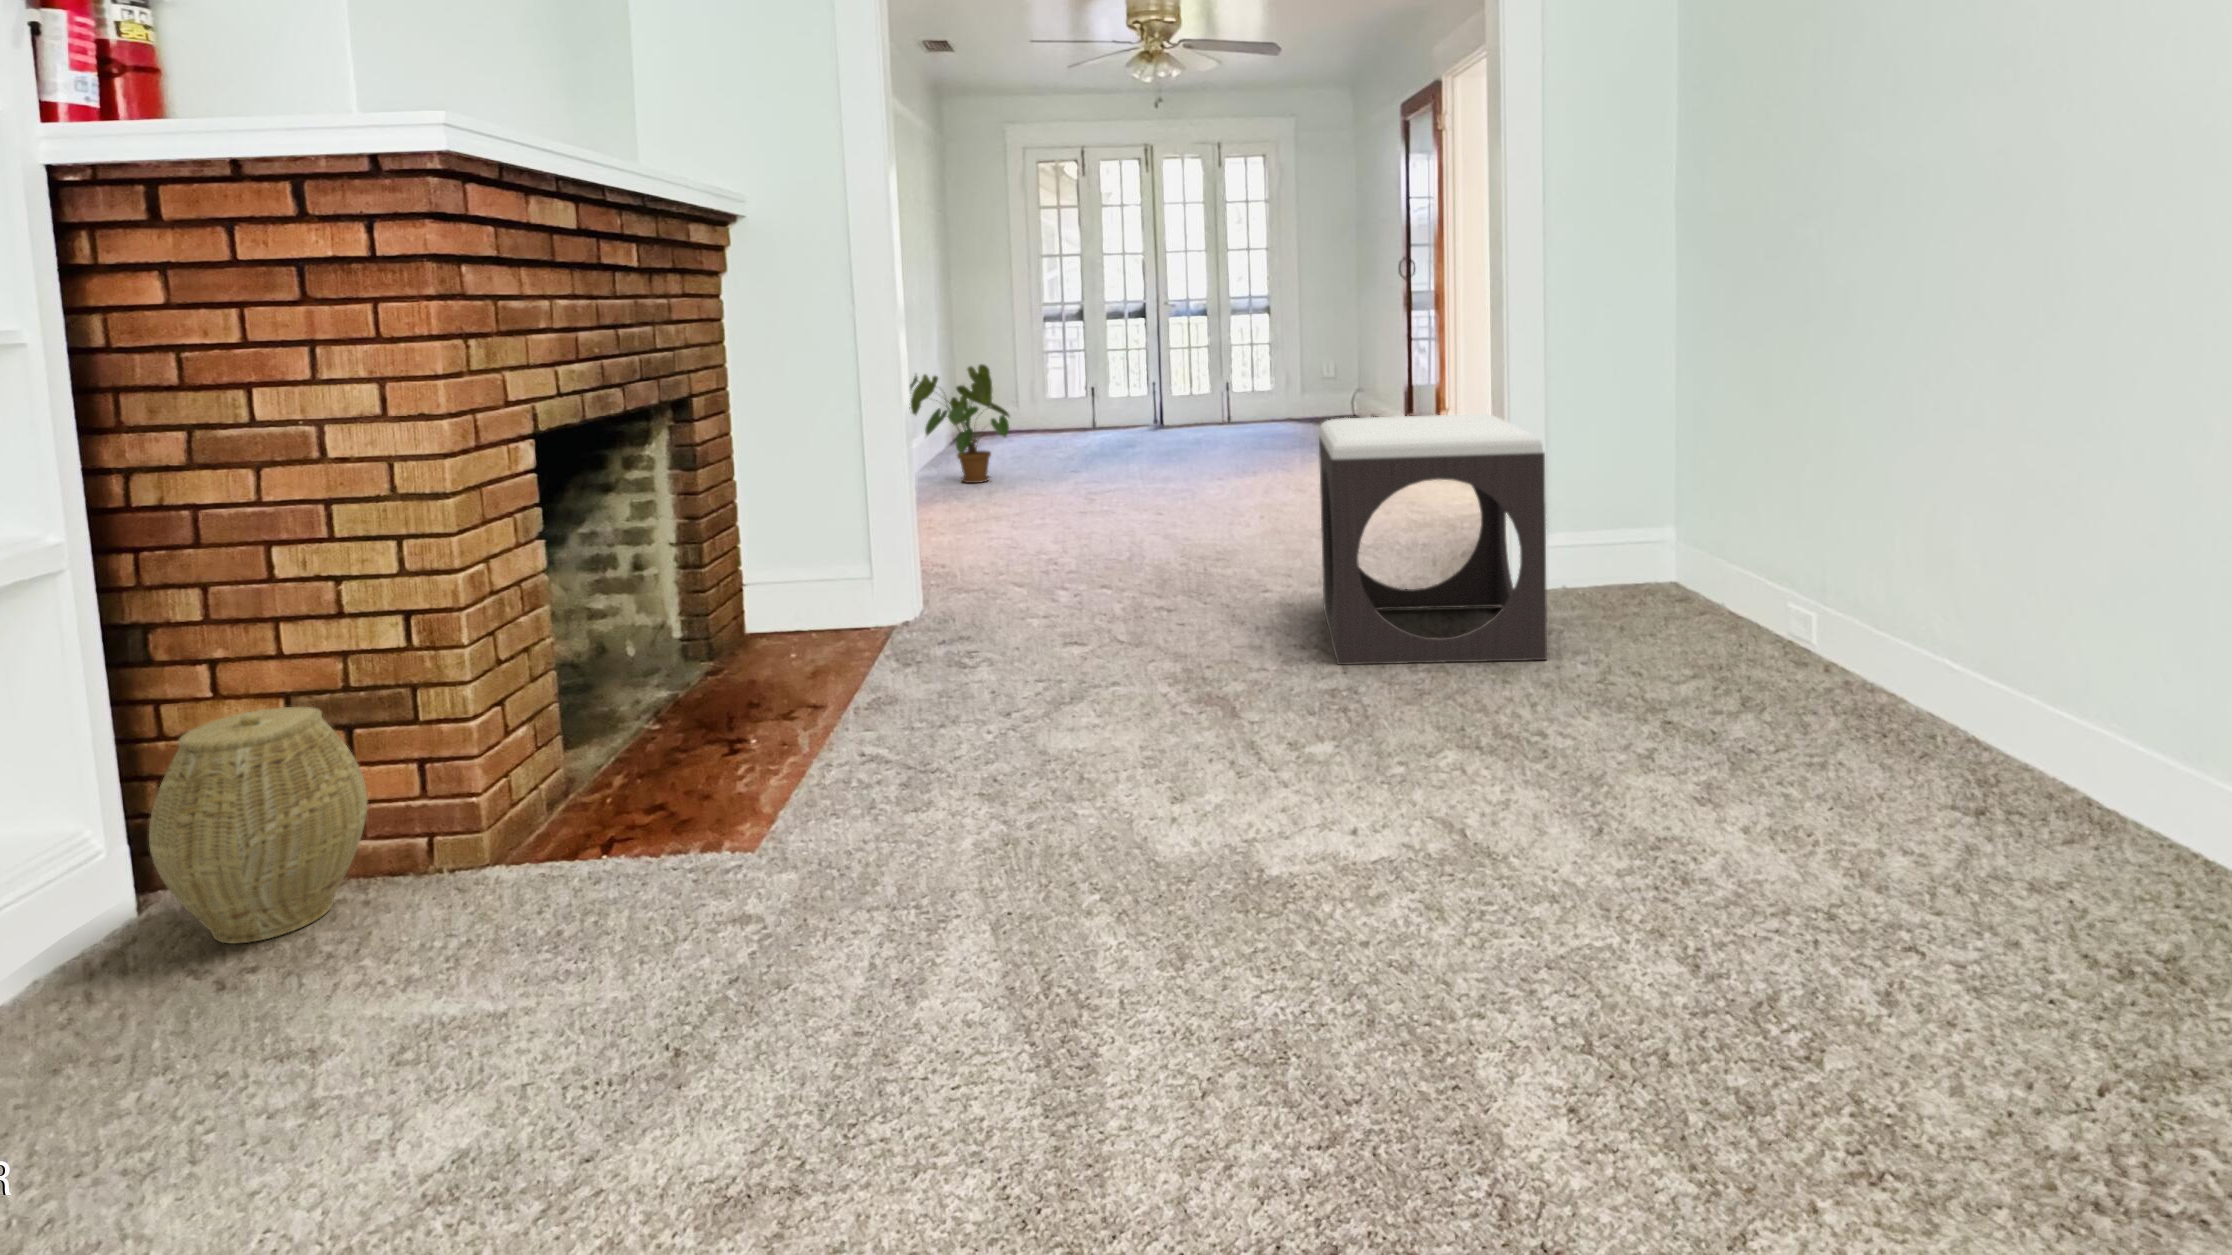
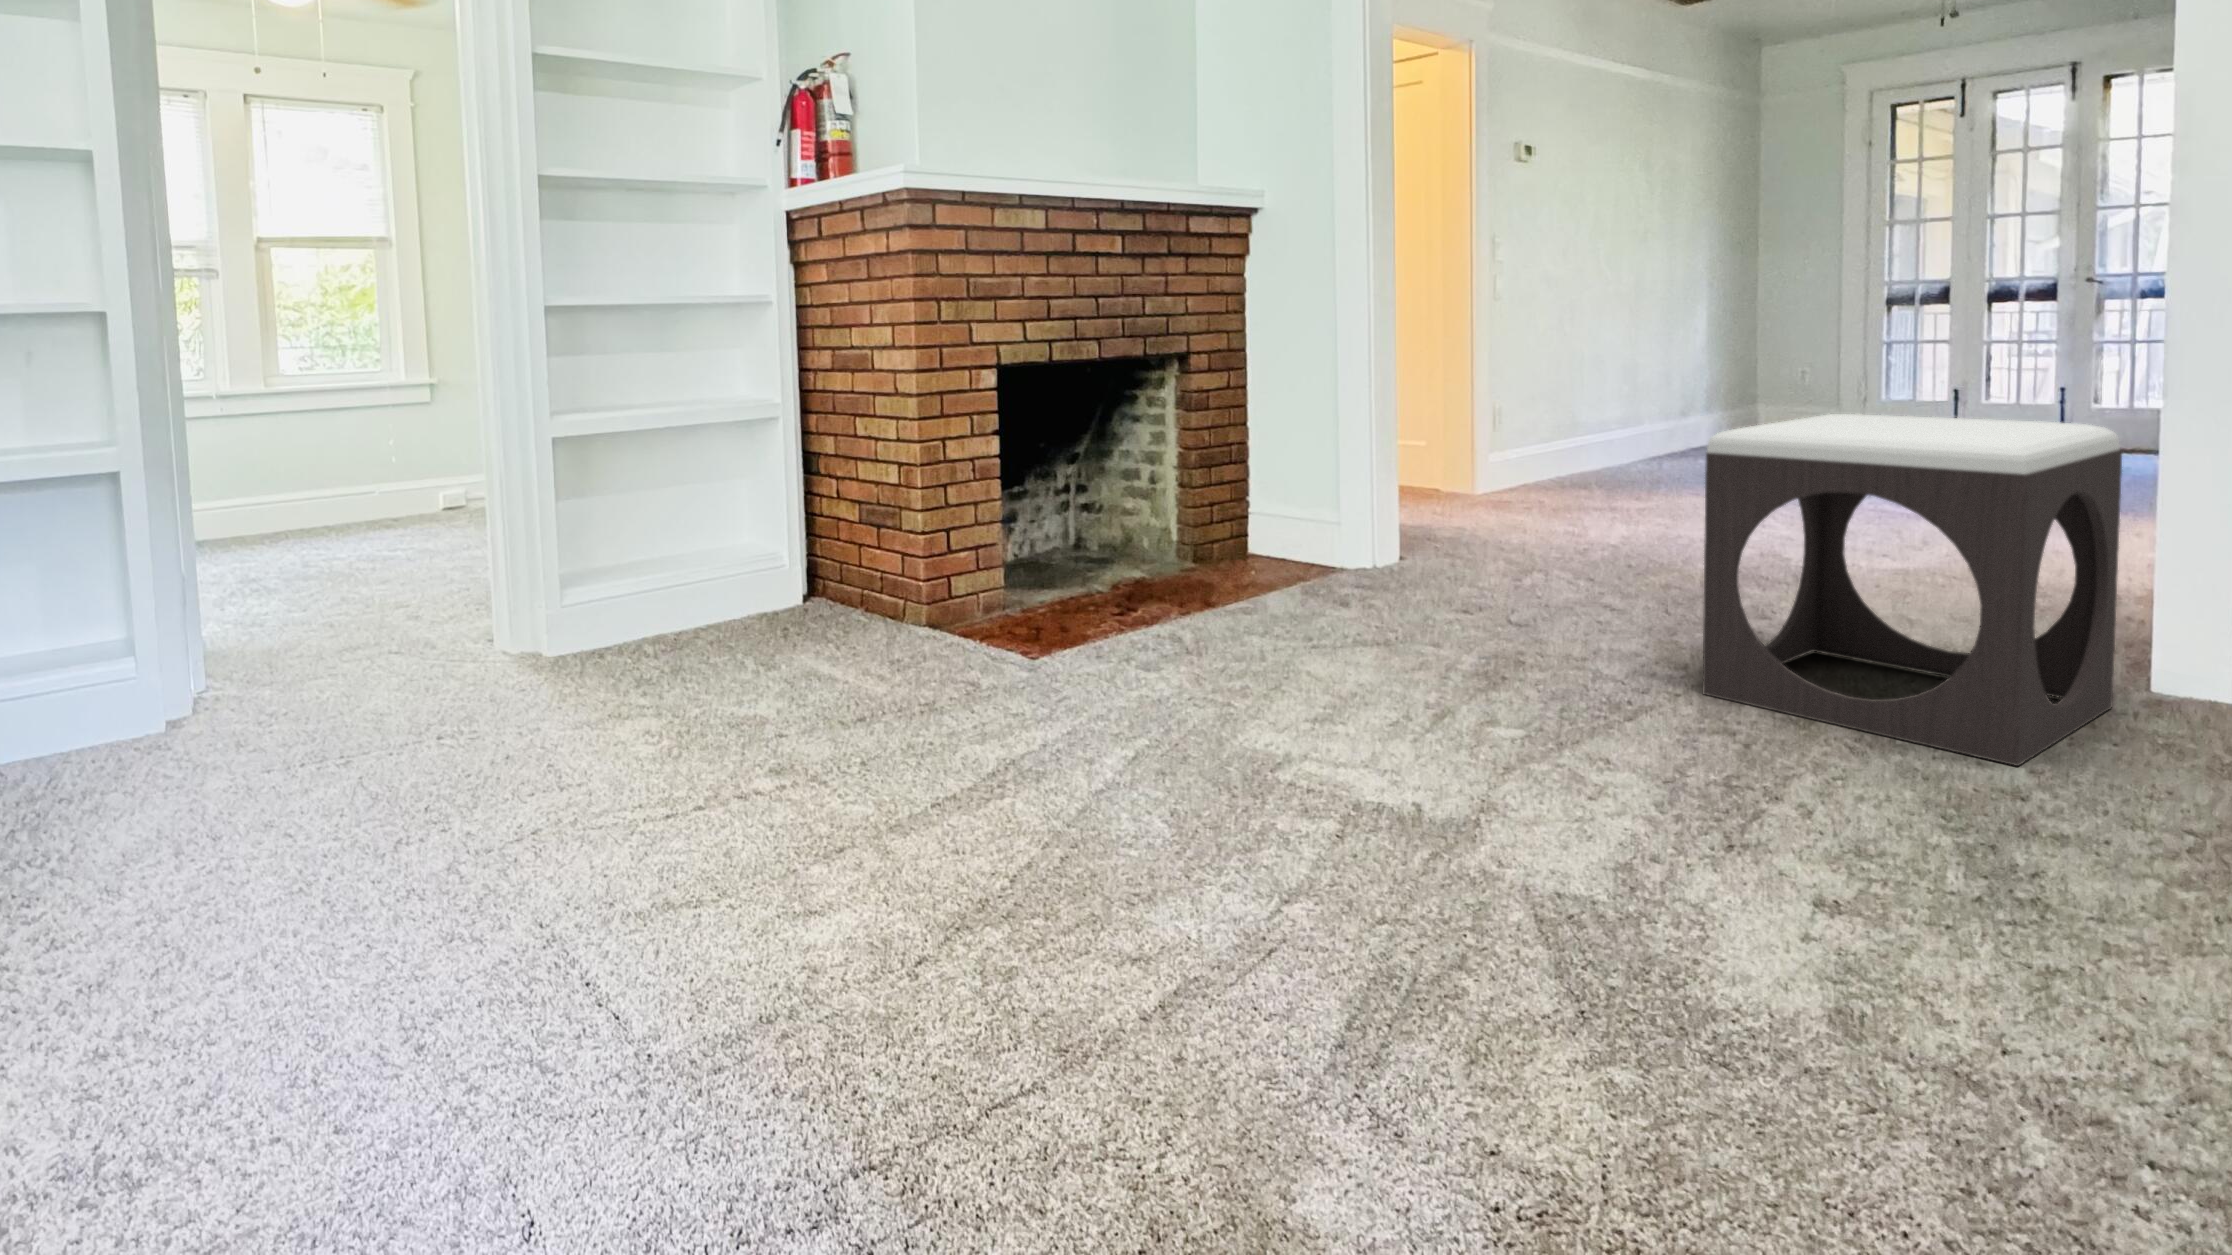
house plant: present [909,364,1009,483] -> none [1594,346,1731,477]
woven basket: present [149,707,368,944] -> none [774,506,869,628]

